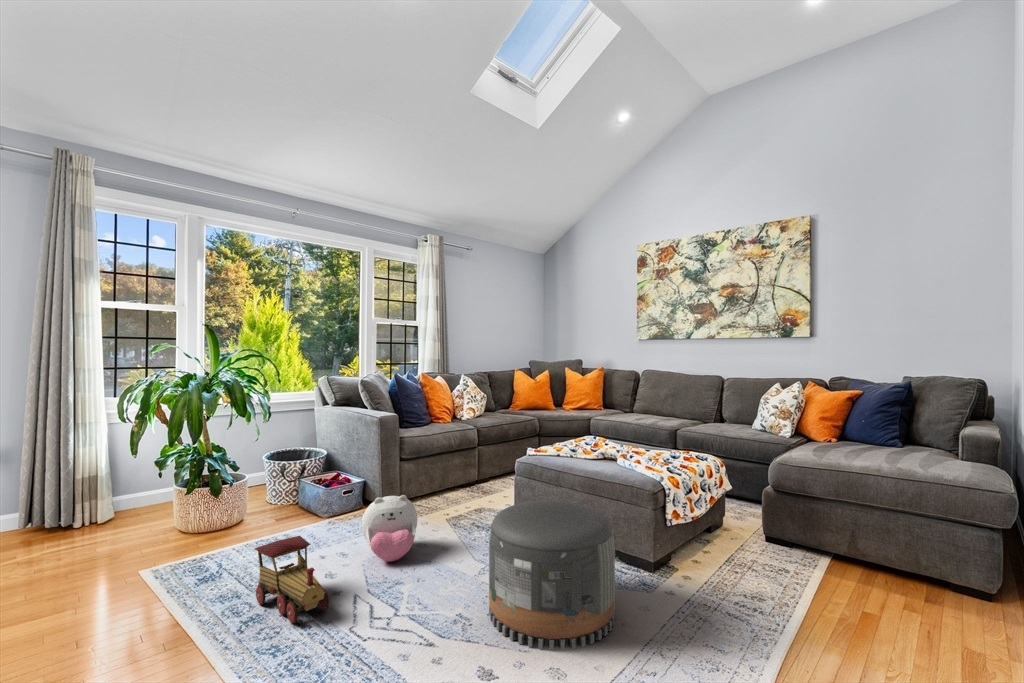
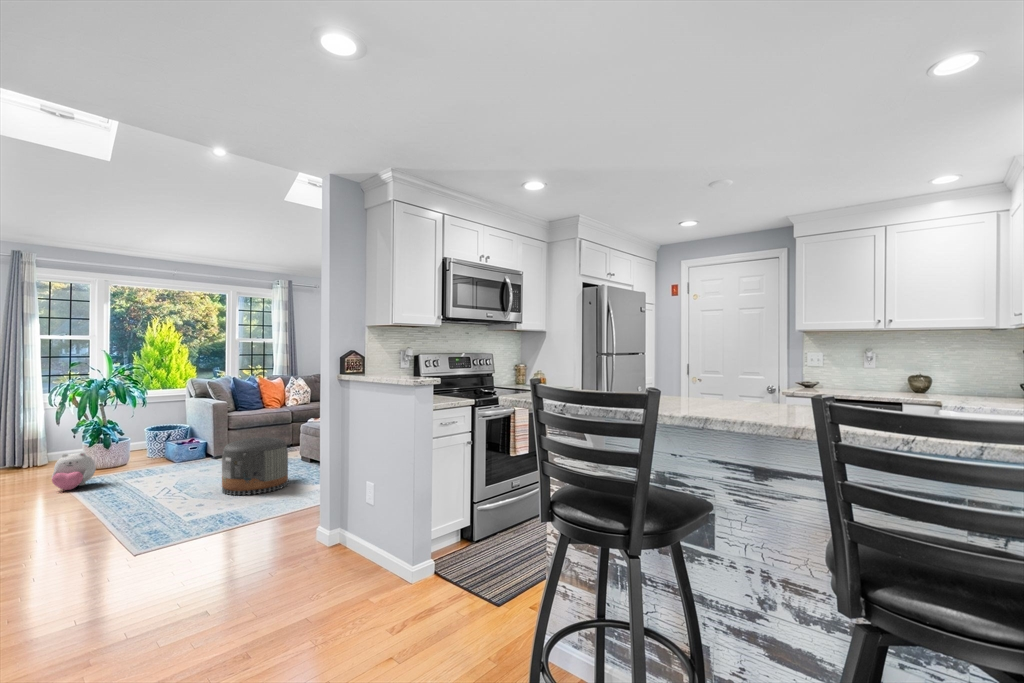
plush toy: present [362,495,417,562] -> present [52,453,96,490]
toy train: present [254,536,329,623] -> none [114,459,148,492]

